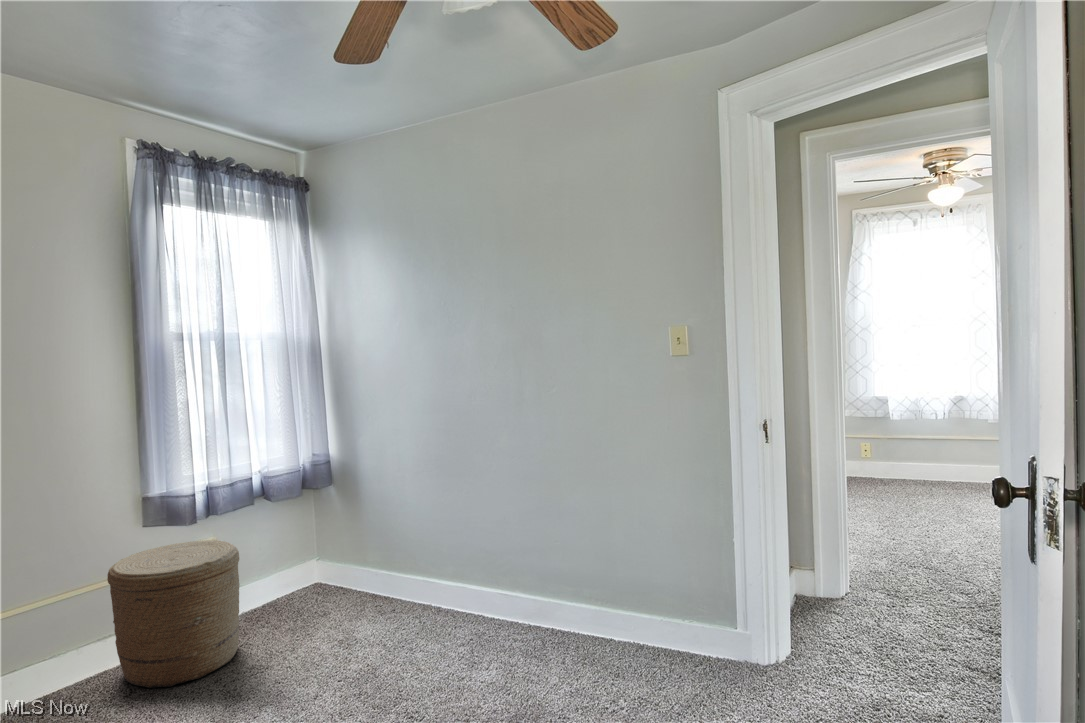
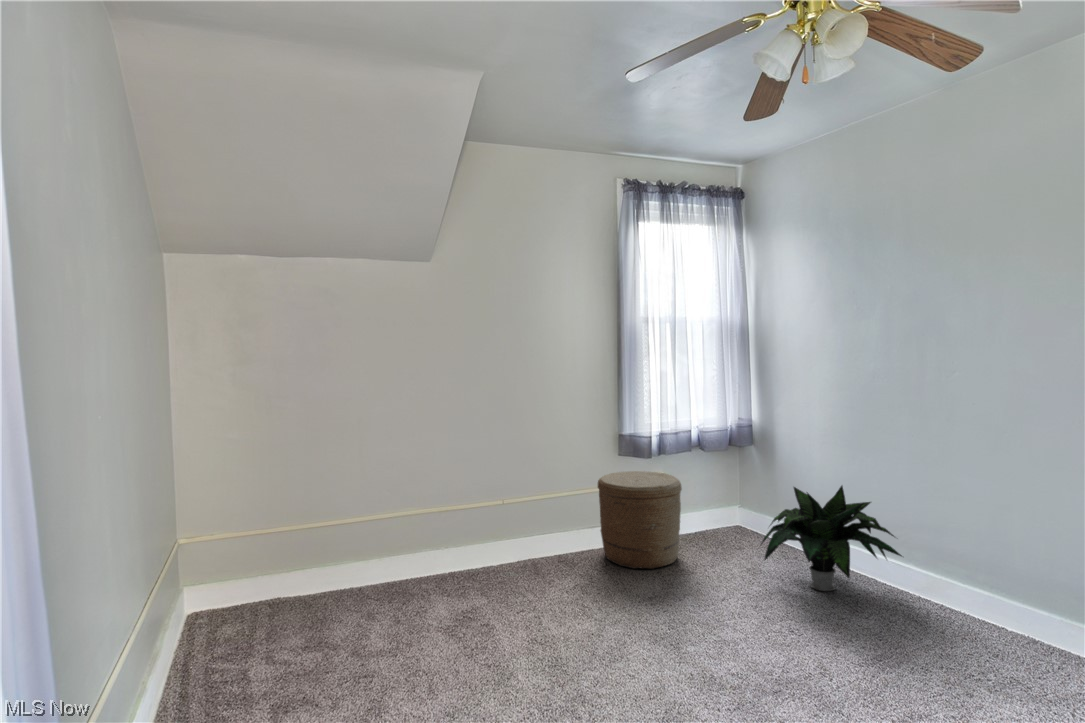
potted plant: none [341,520,495,646] -> present [761,486,902,591]

